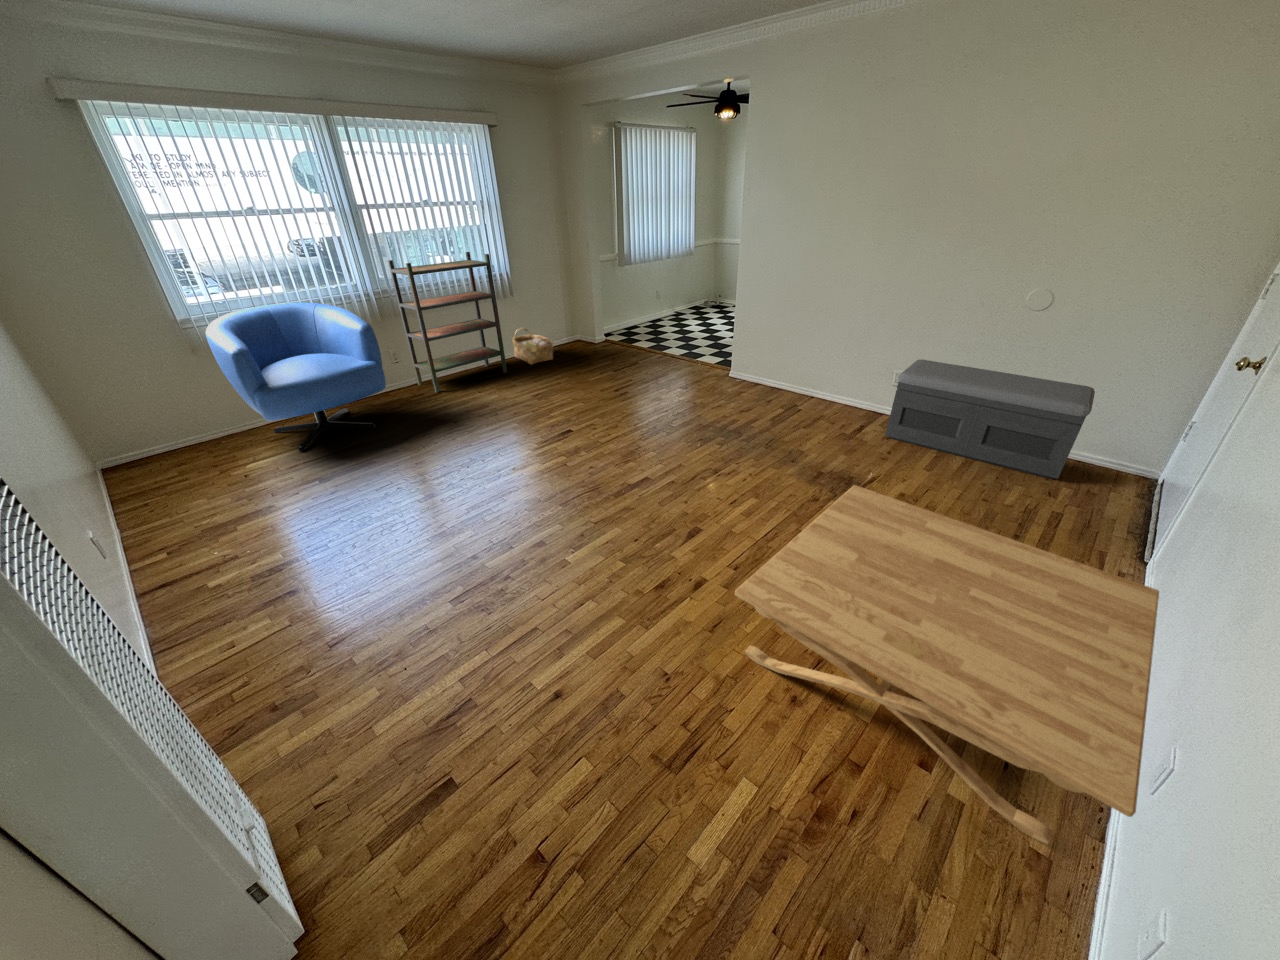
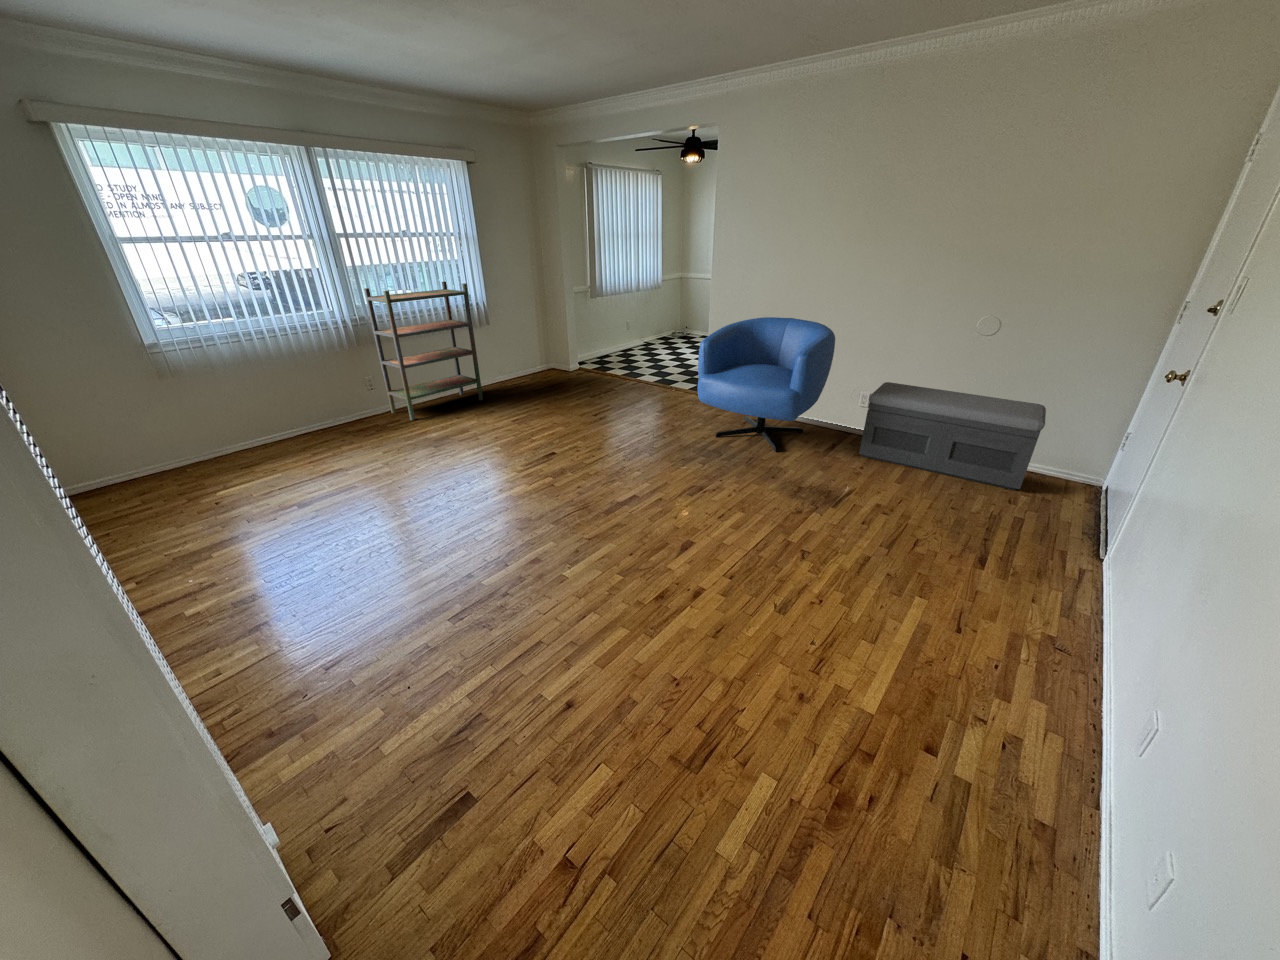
armchair: present [206,303,386,452] -> present [697,317,835,452]
woven basket: present [513,328,553,364] -> none [487,357,529,393]
coffee table: present [735,485,1159,843] -> none [741,495,1128,813]

